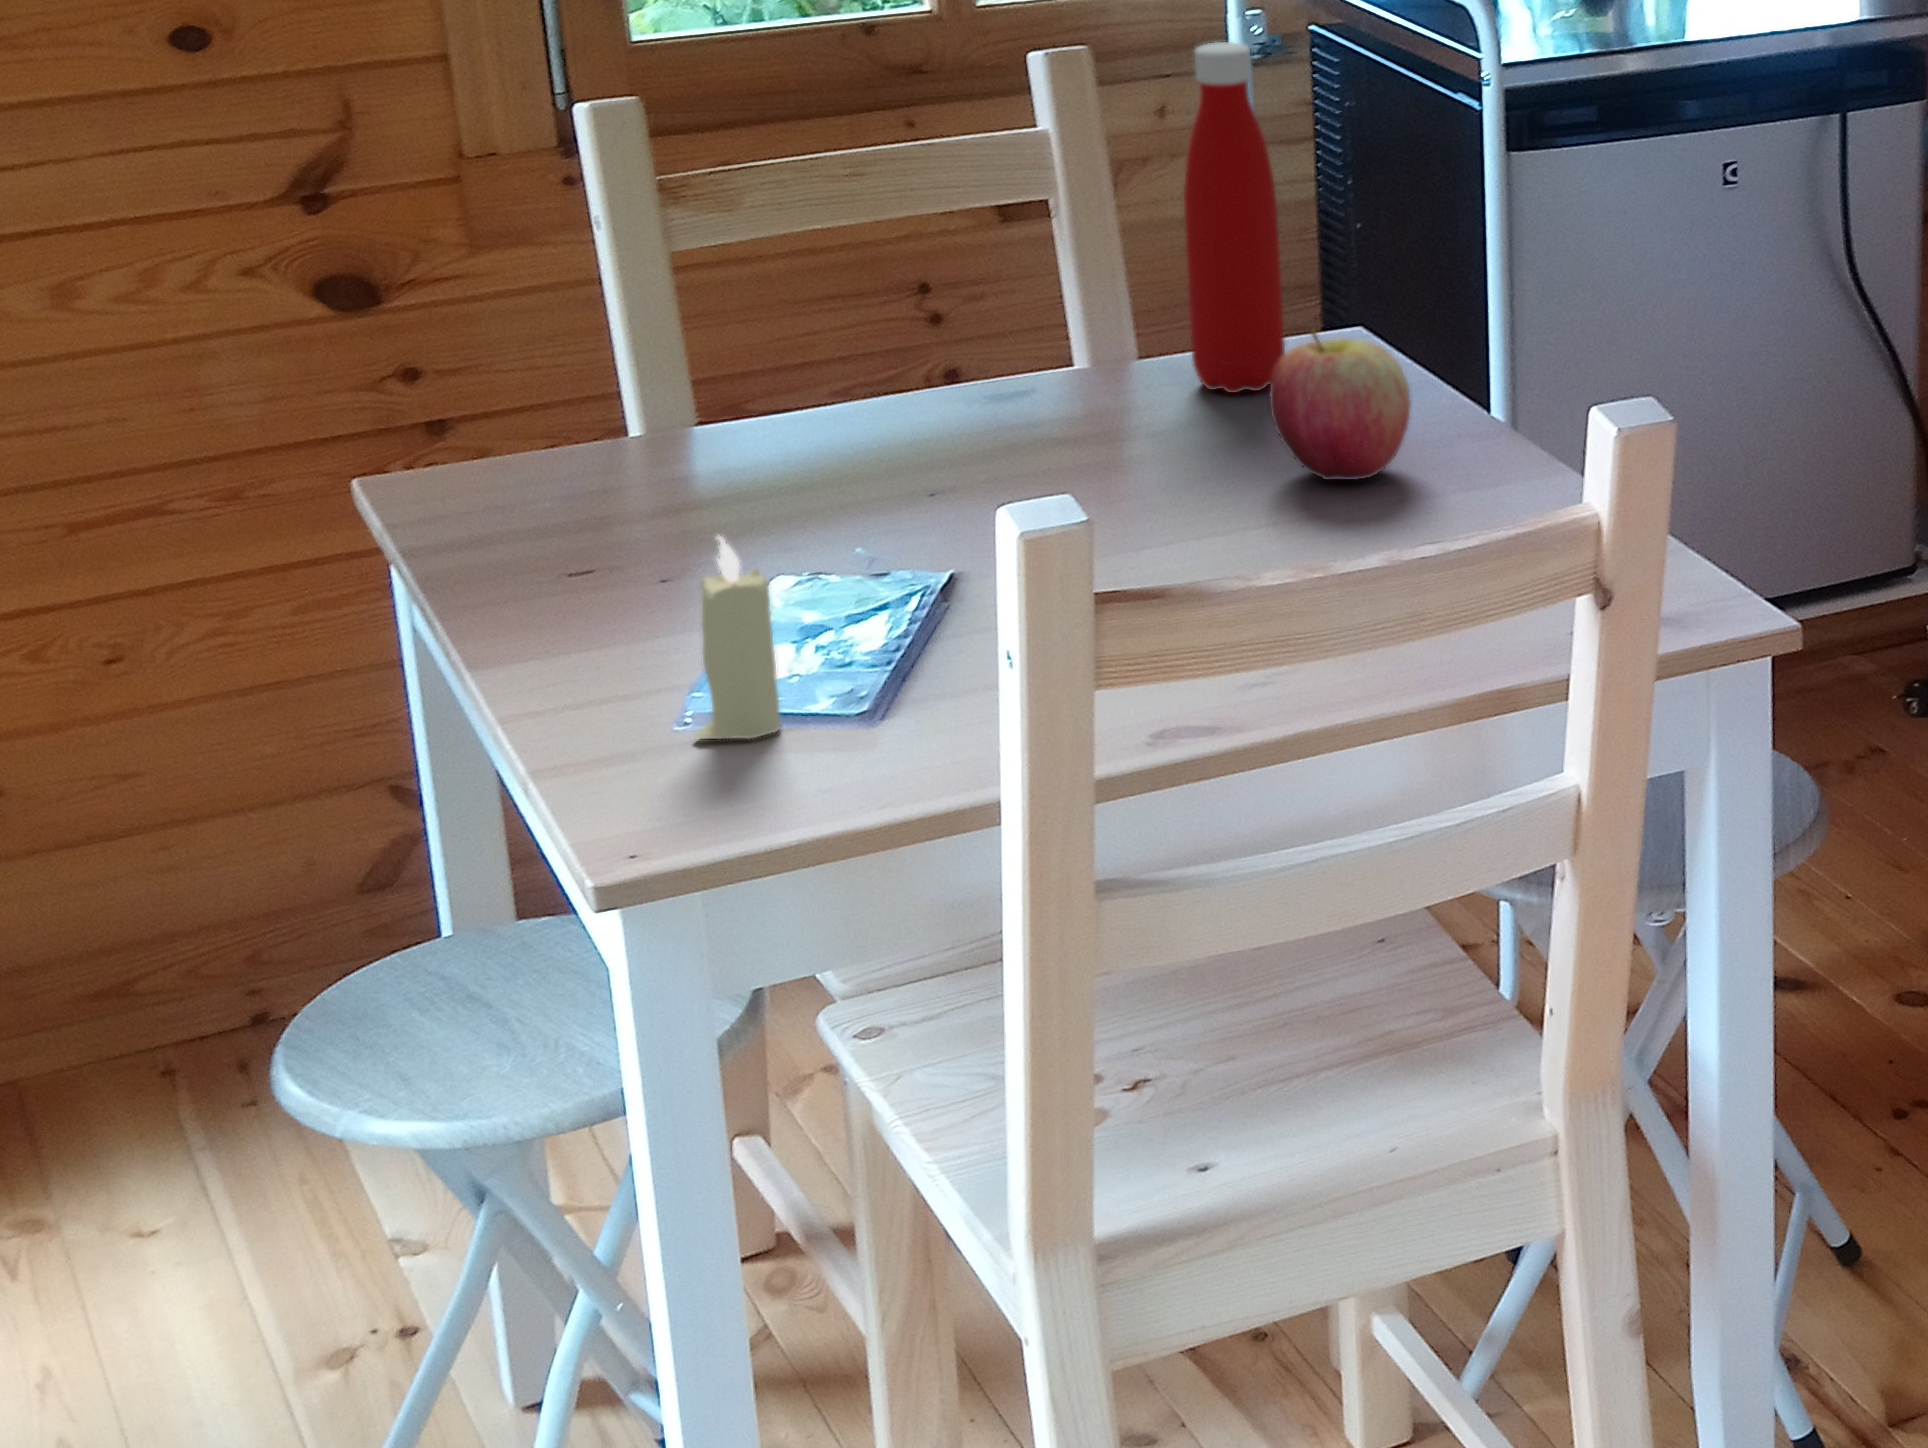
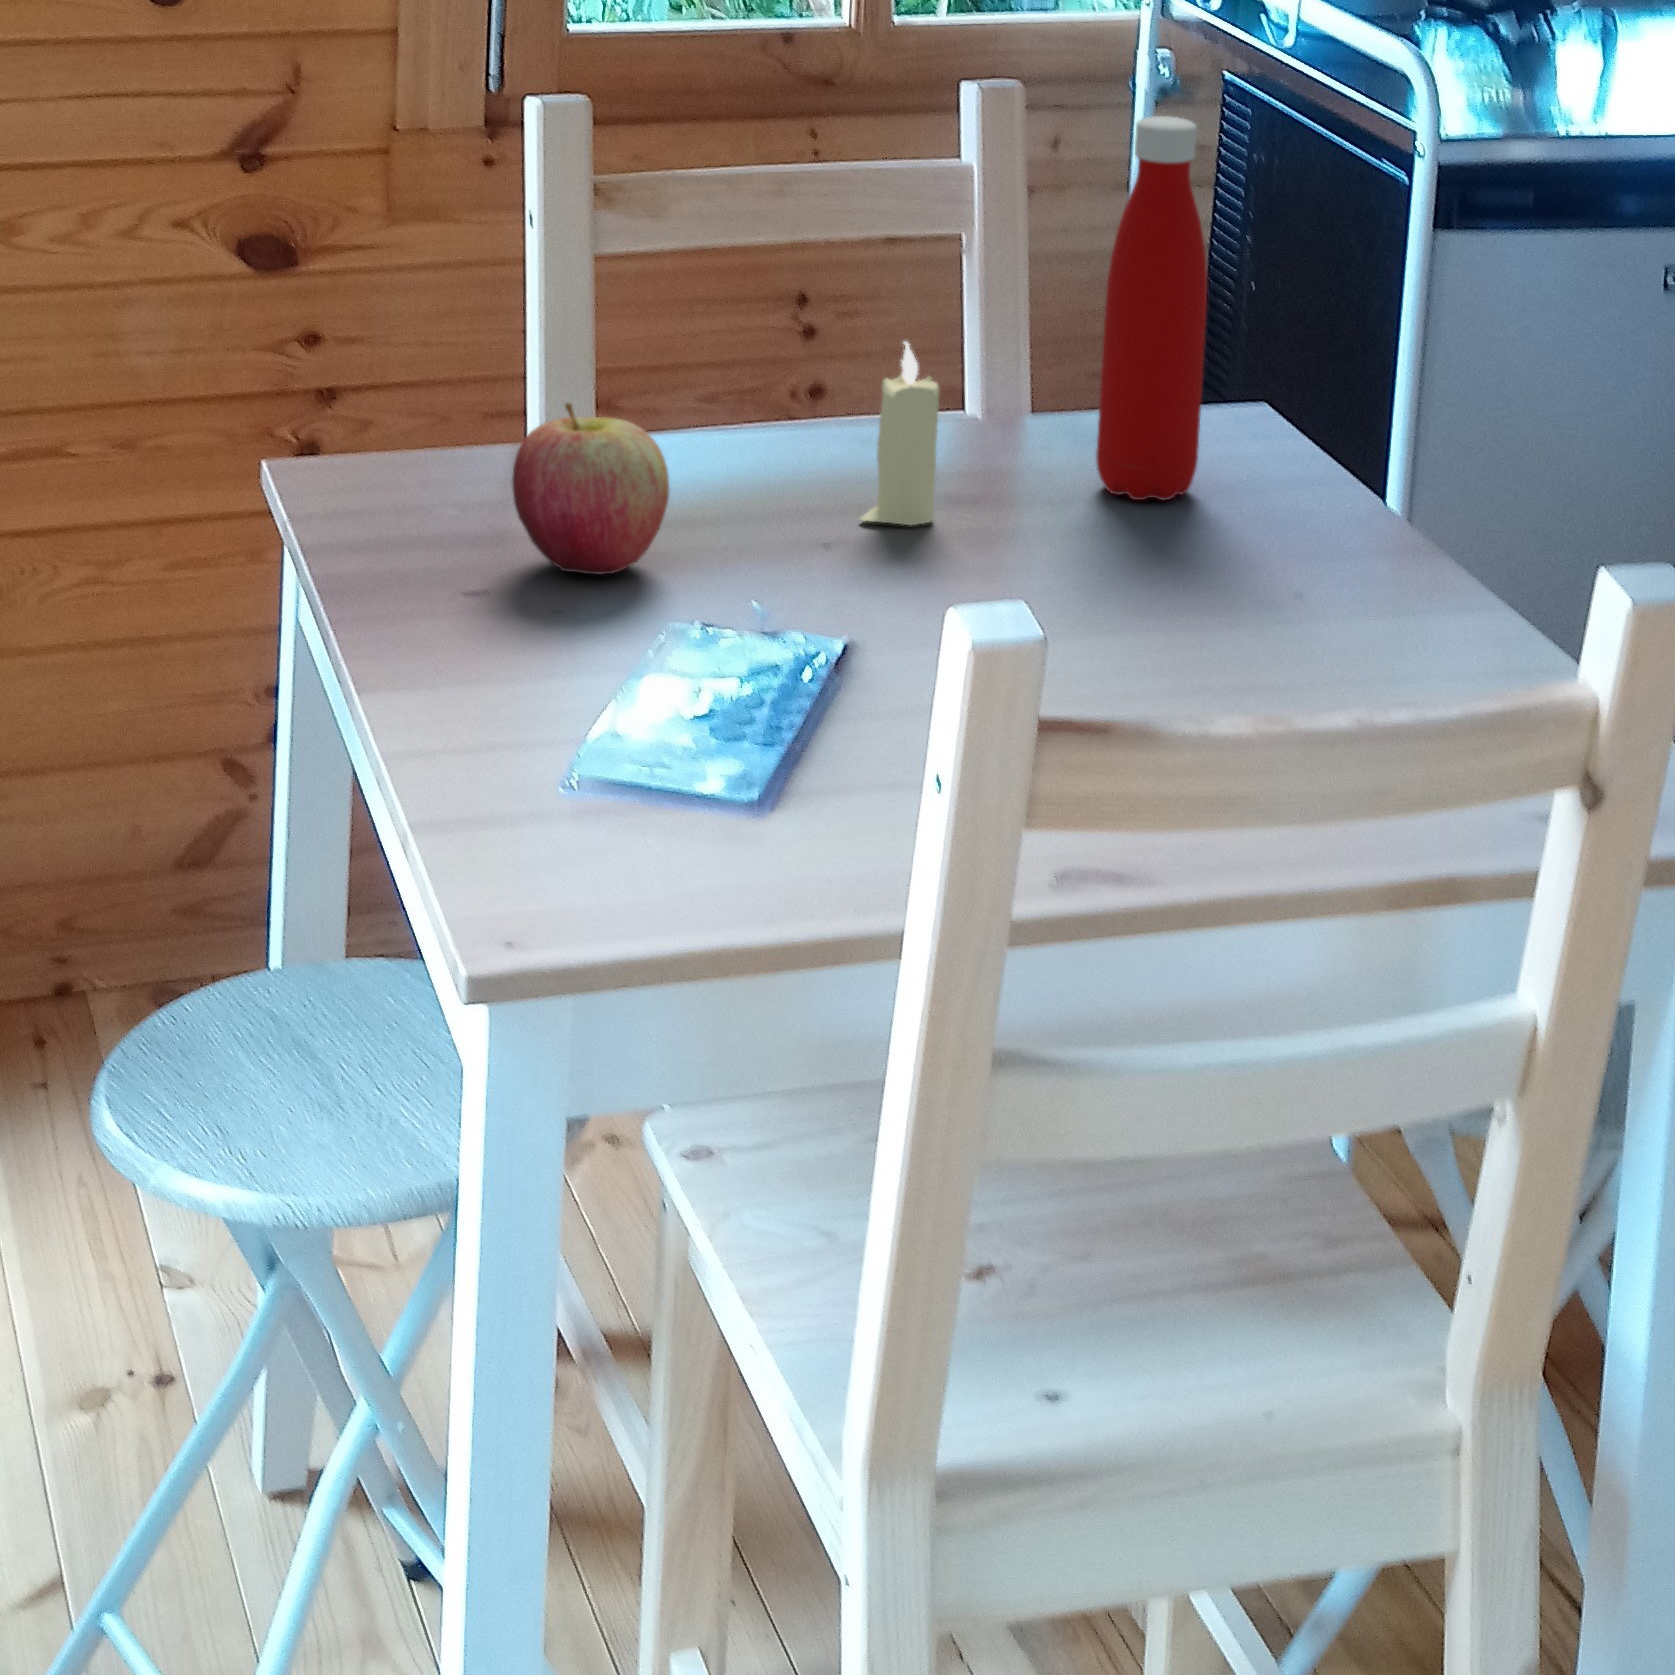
apple: present [1270,329,1411,480] -> present [512,403,669,575]
candle: present [695,536,781,739] -> present [861,342,939,525]

